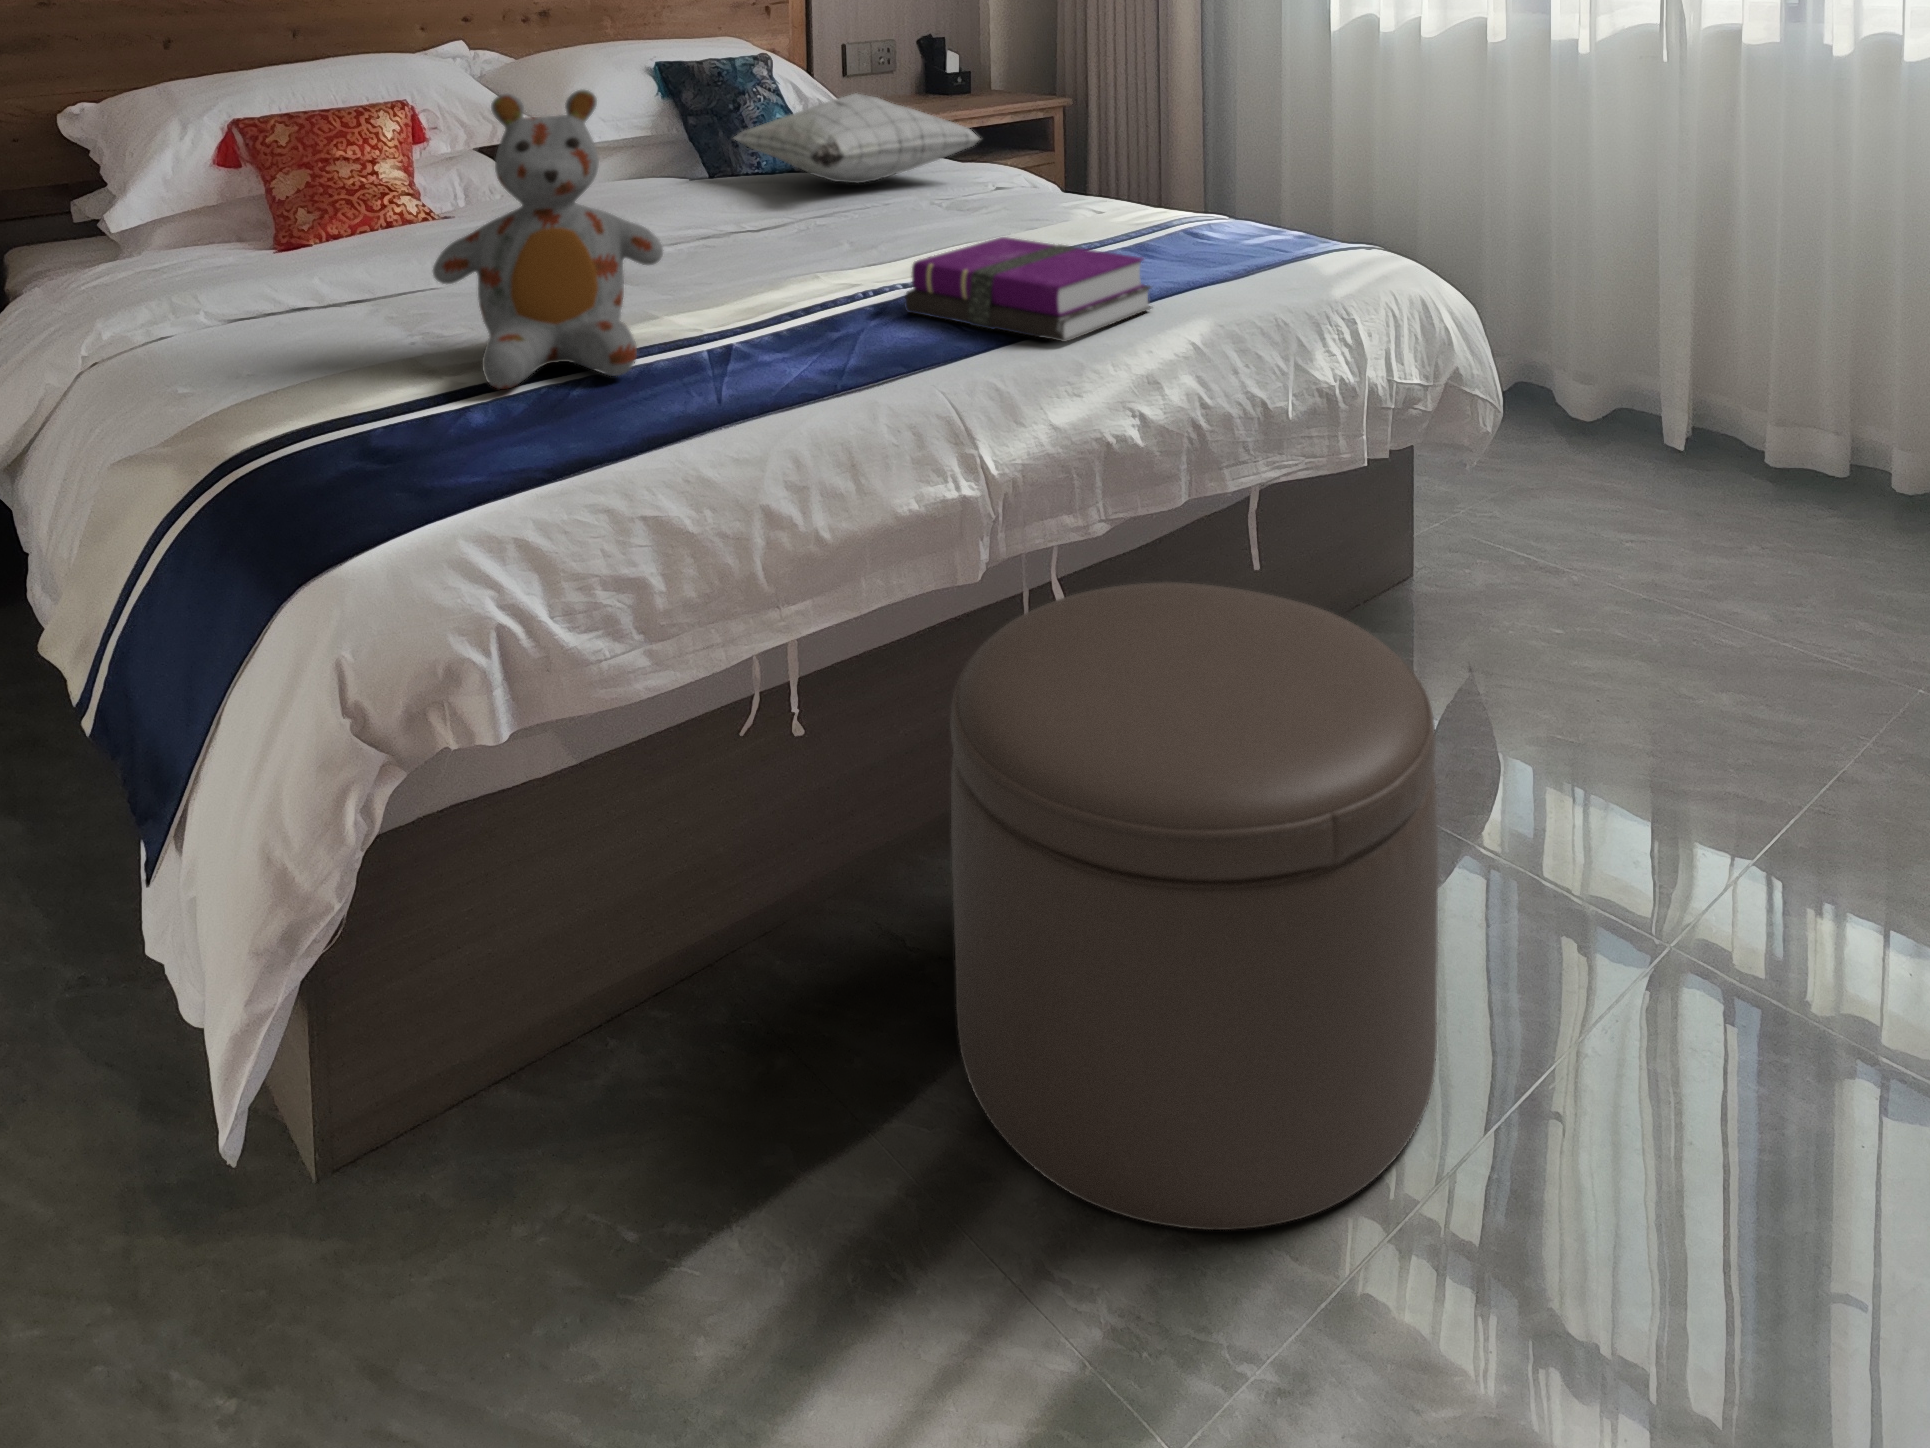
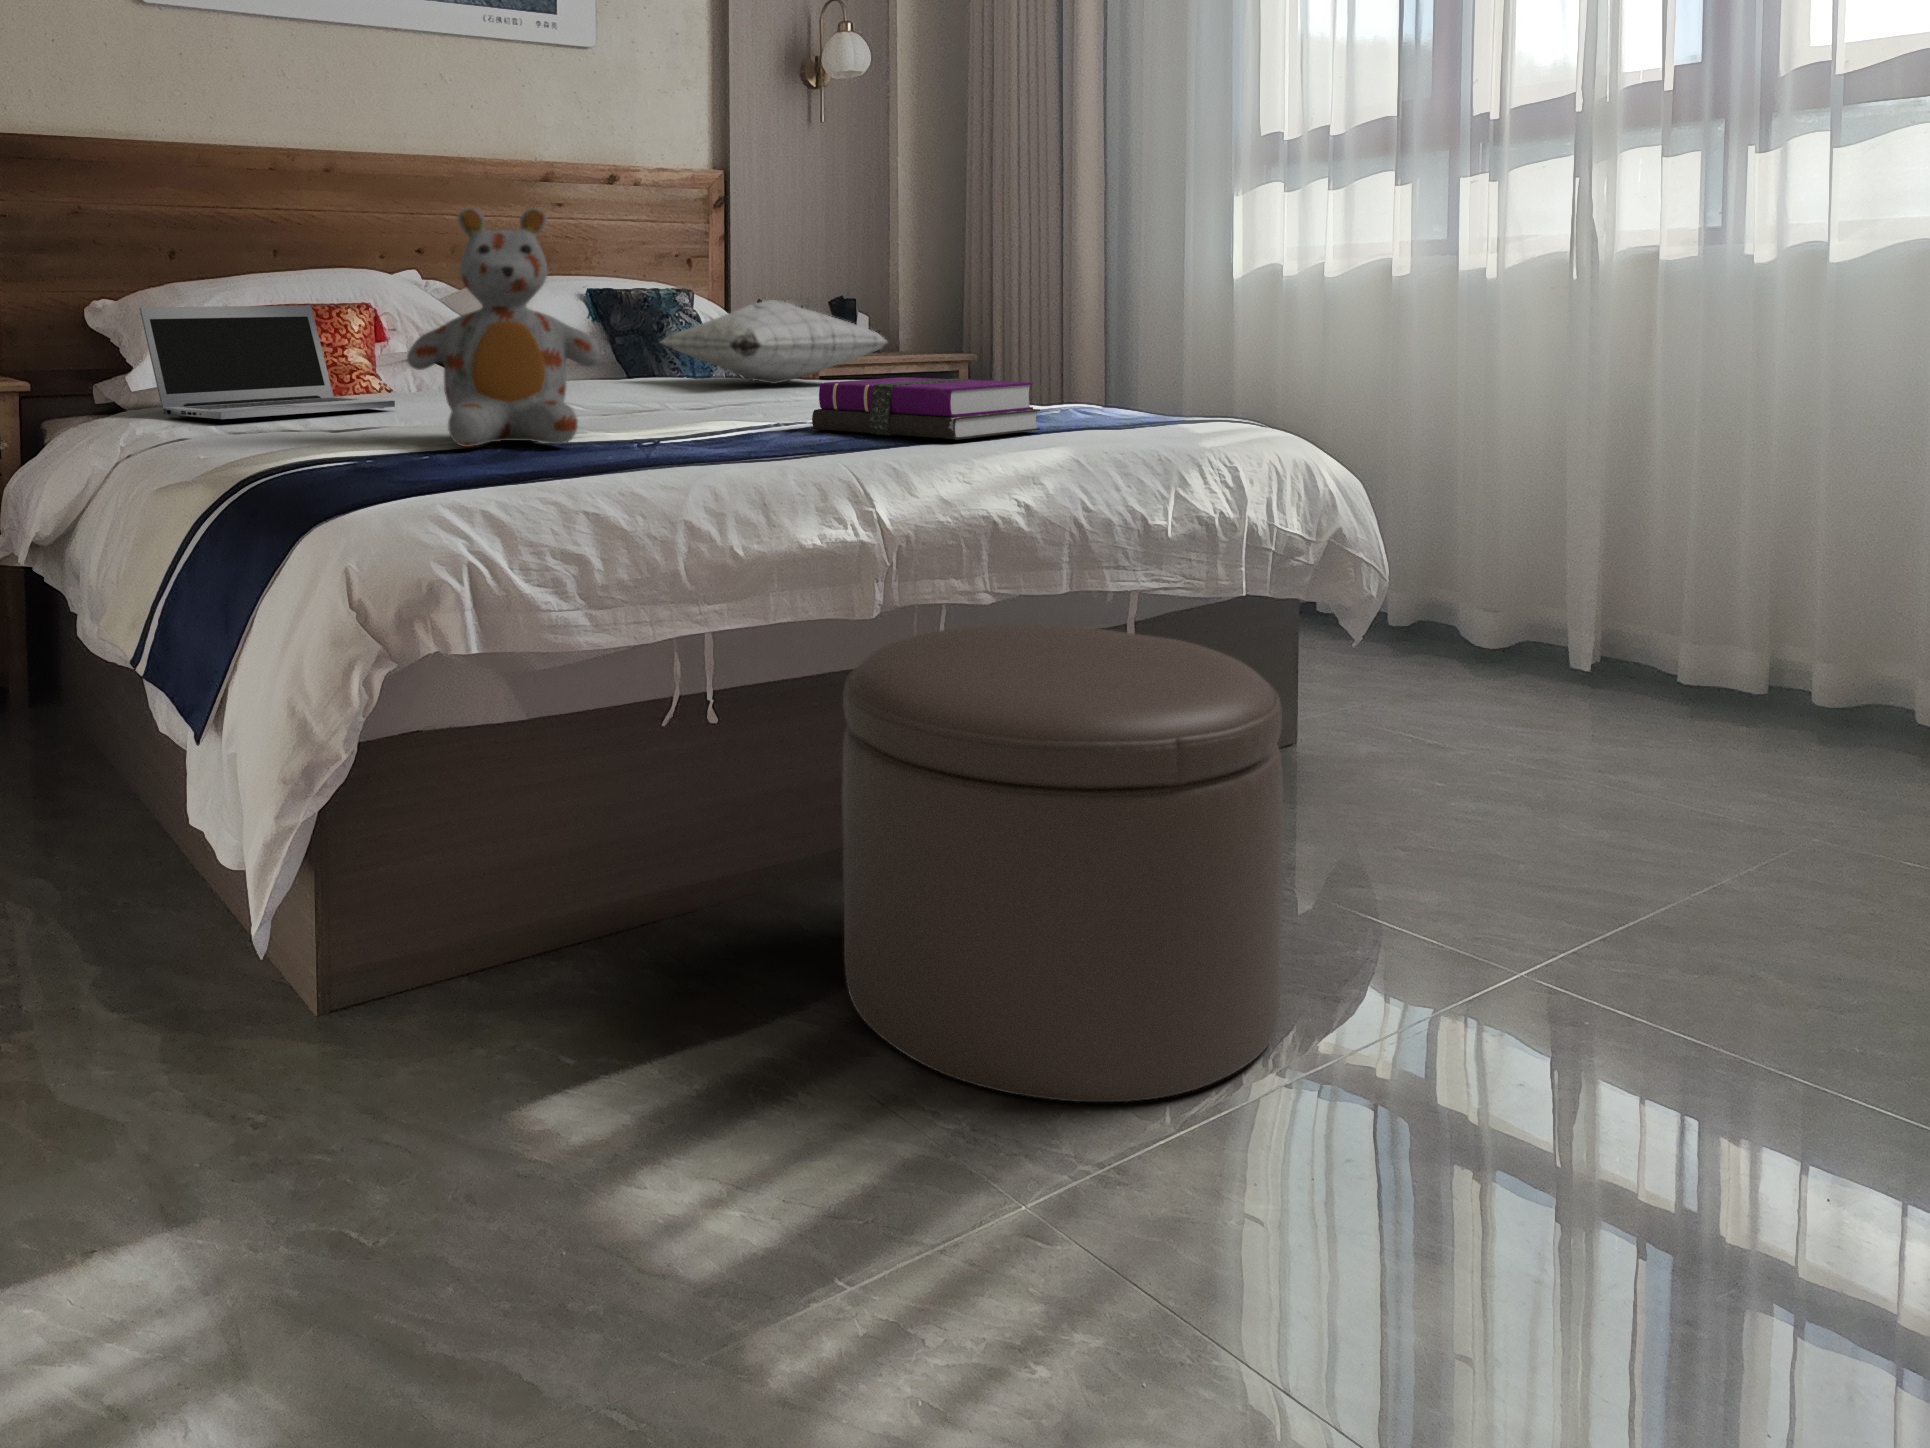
laptop: none [111,142,427,317] -> present [139,305,395,419]

